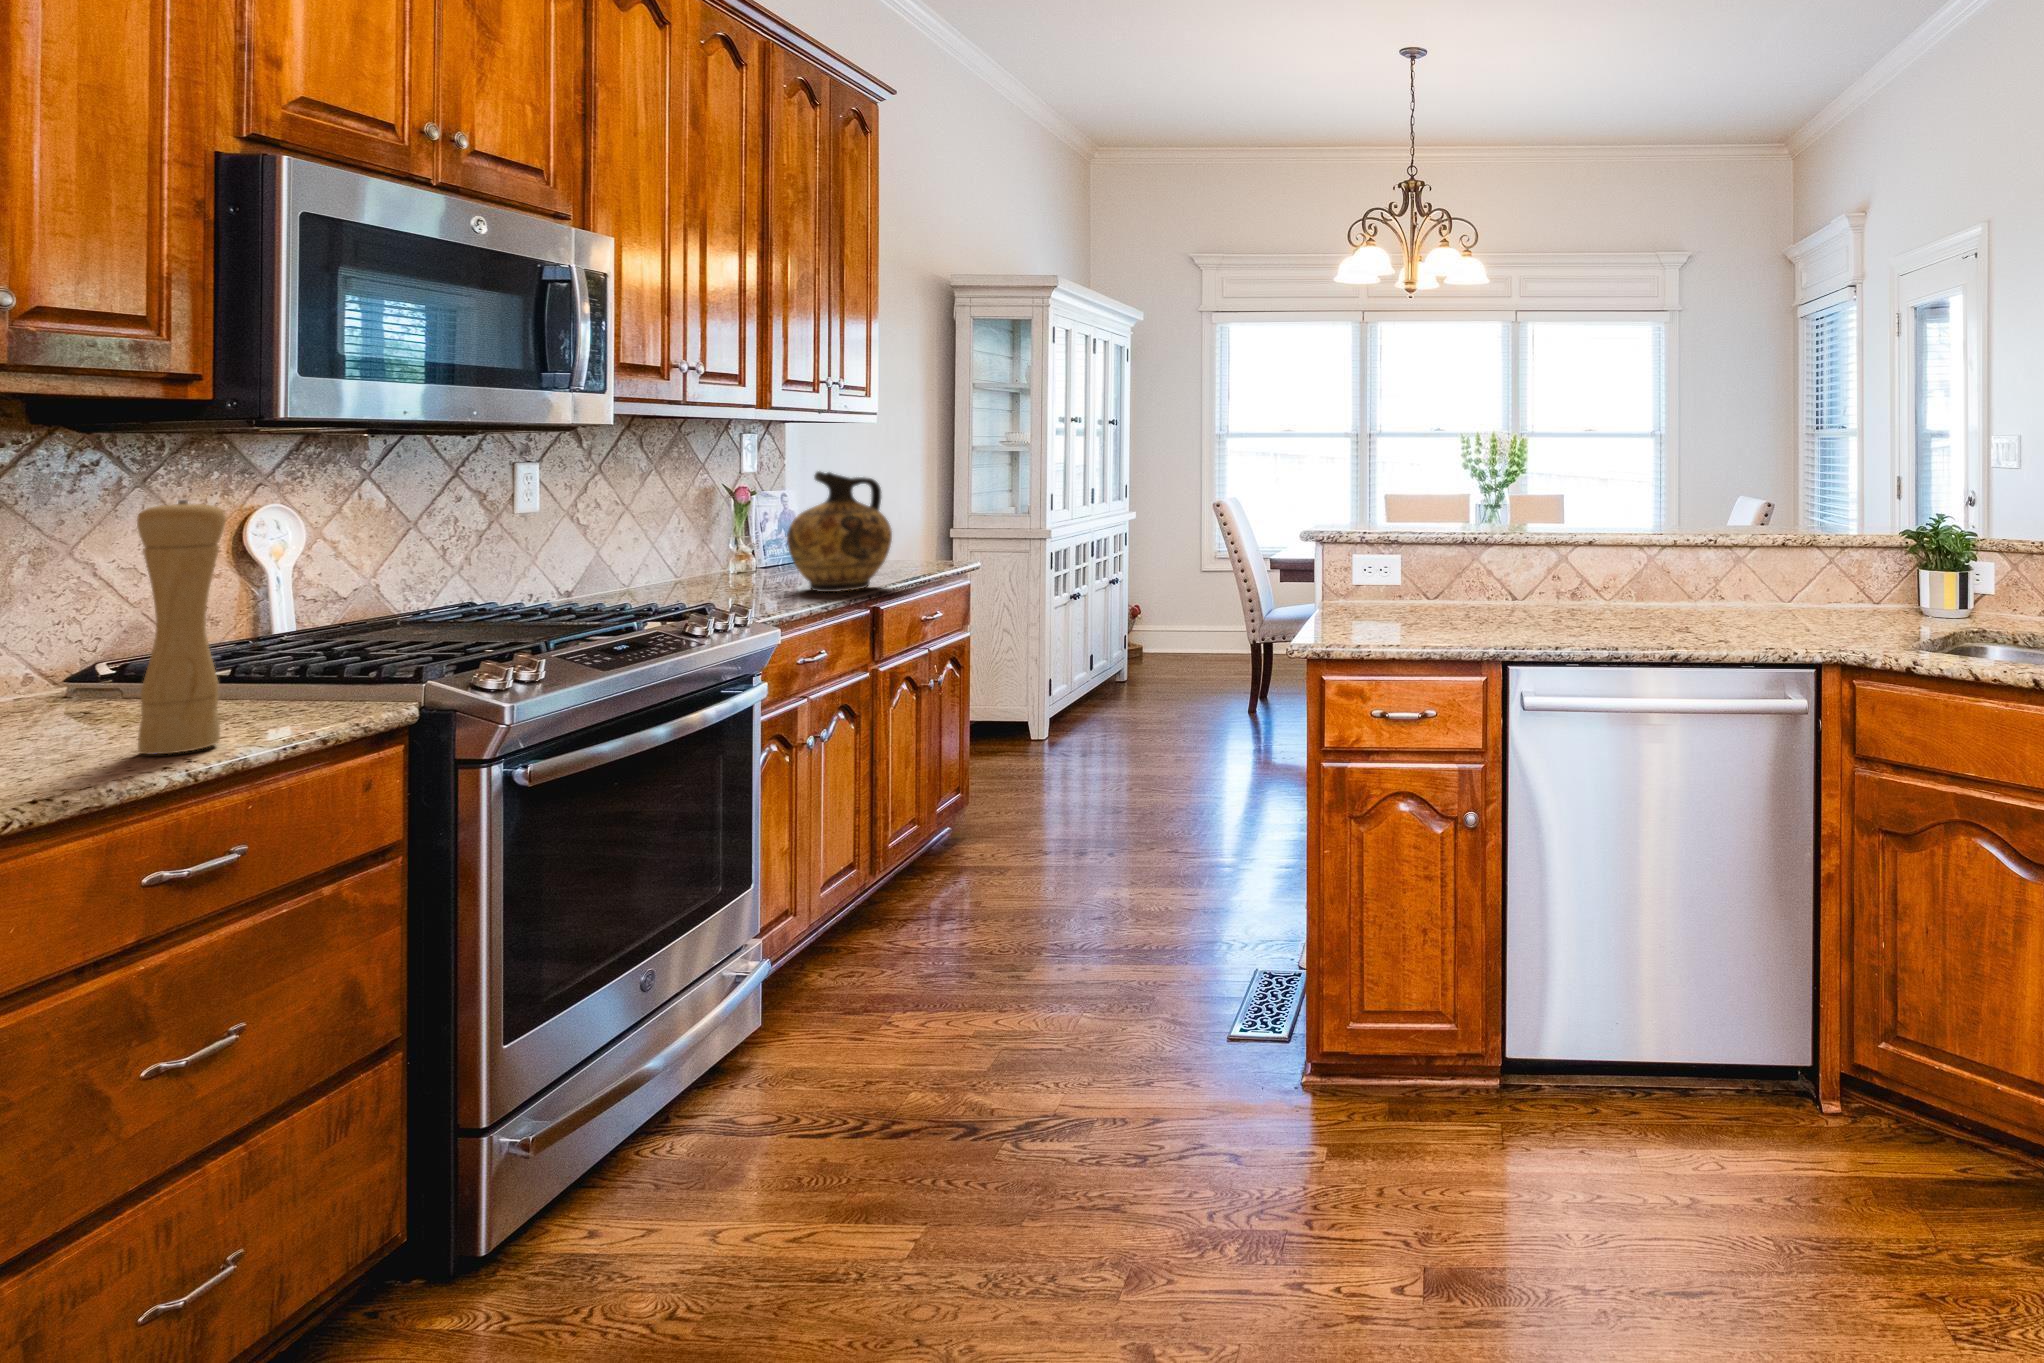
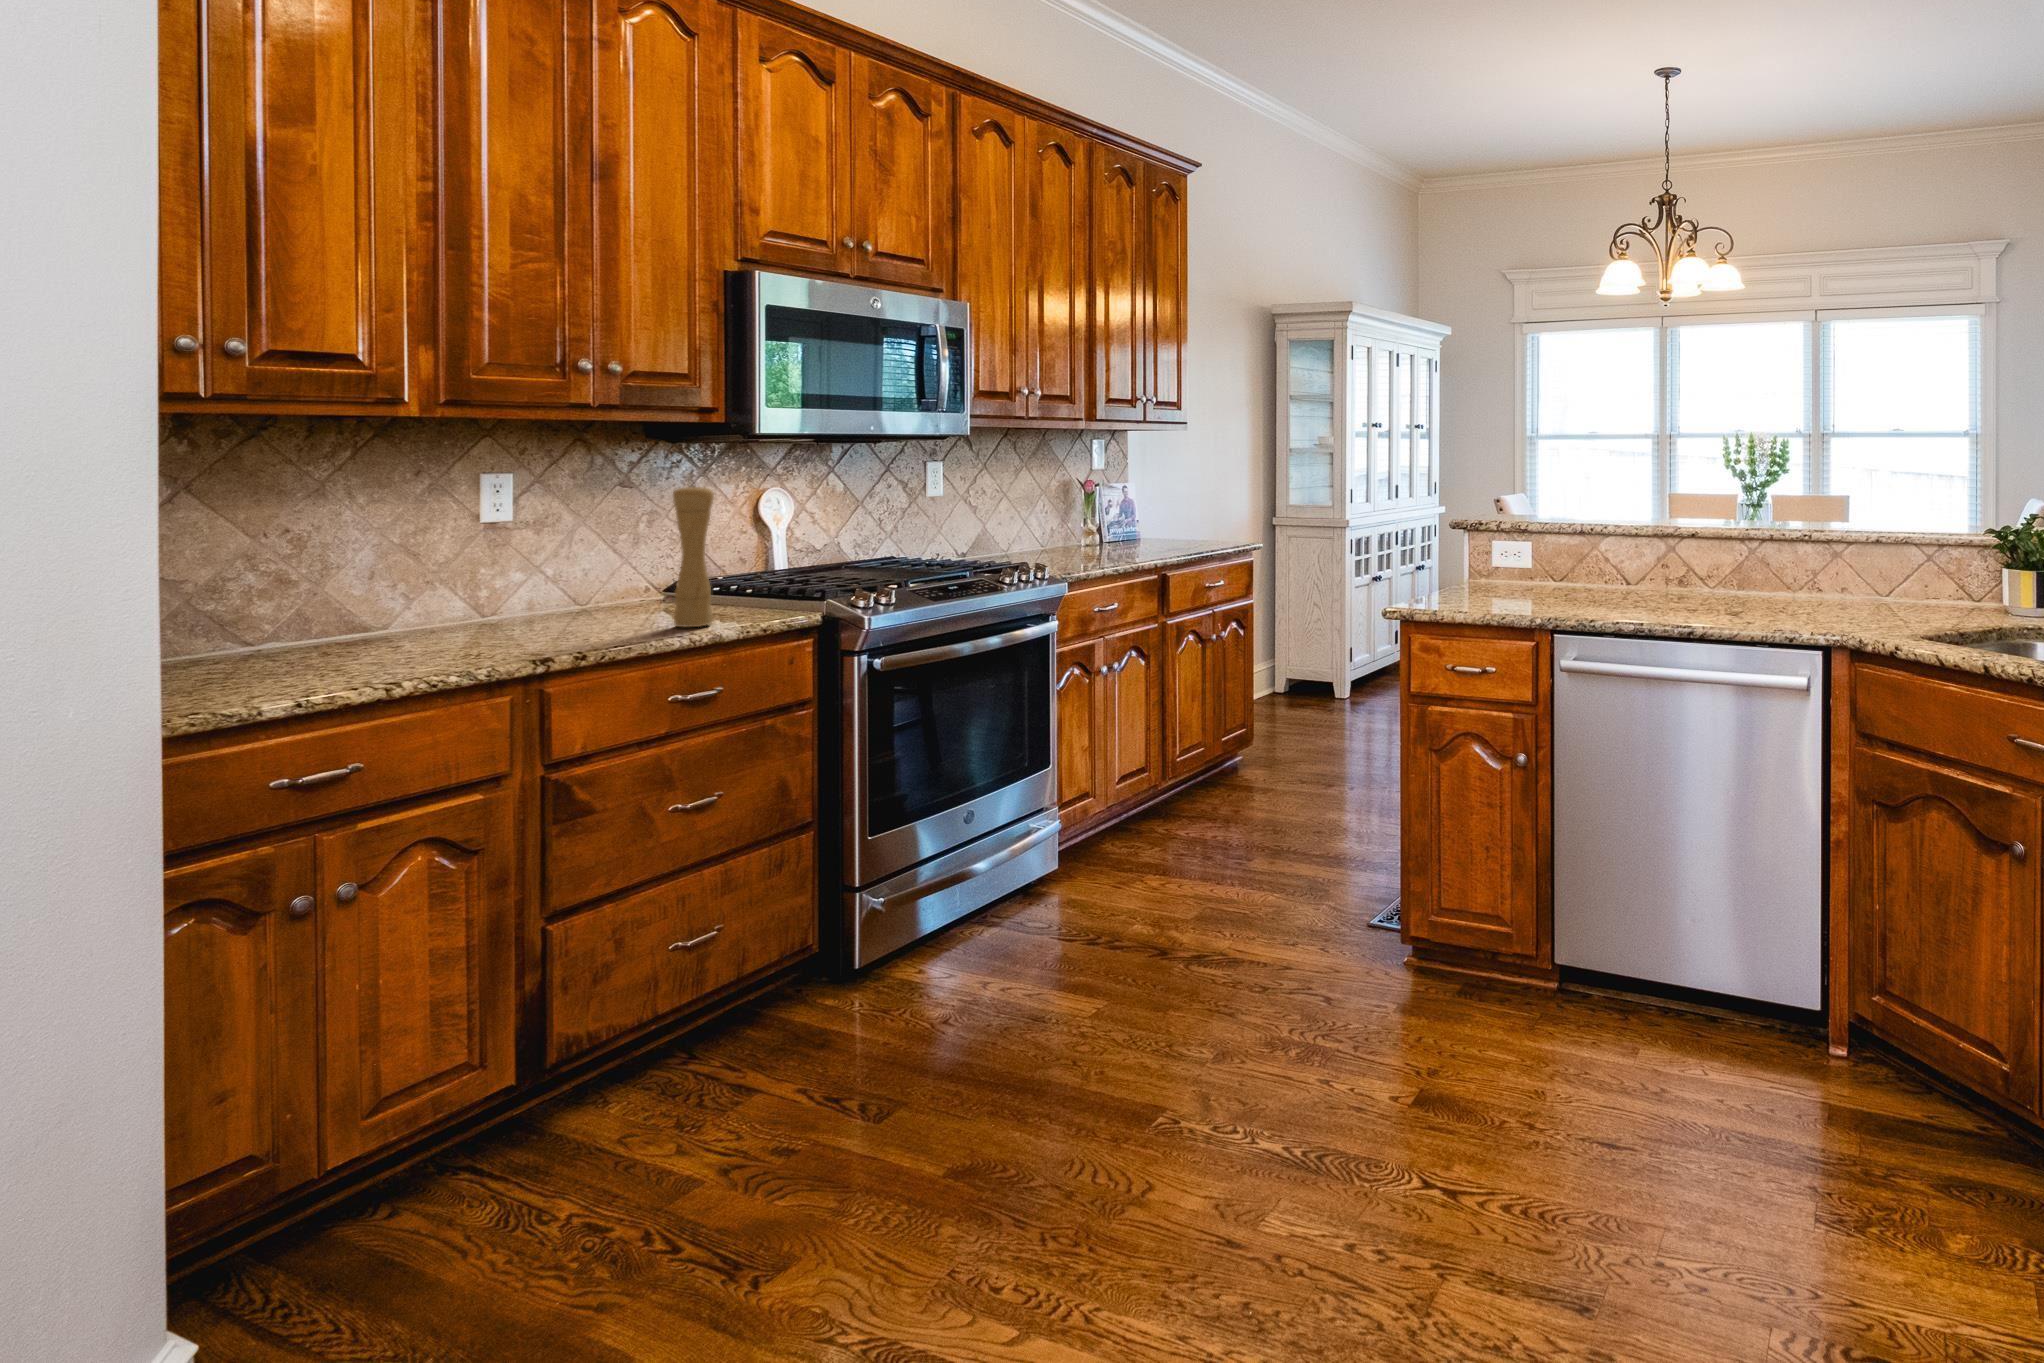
ceramic jug: present [787,472,892,592] -> none [1096,469,1170,560]

